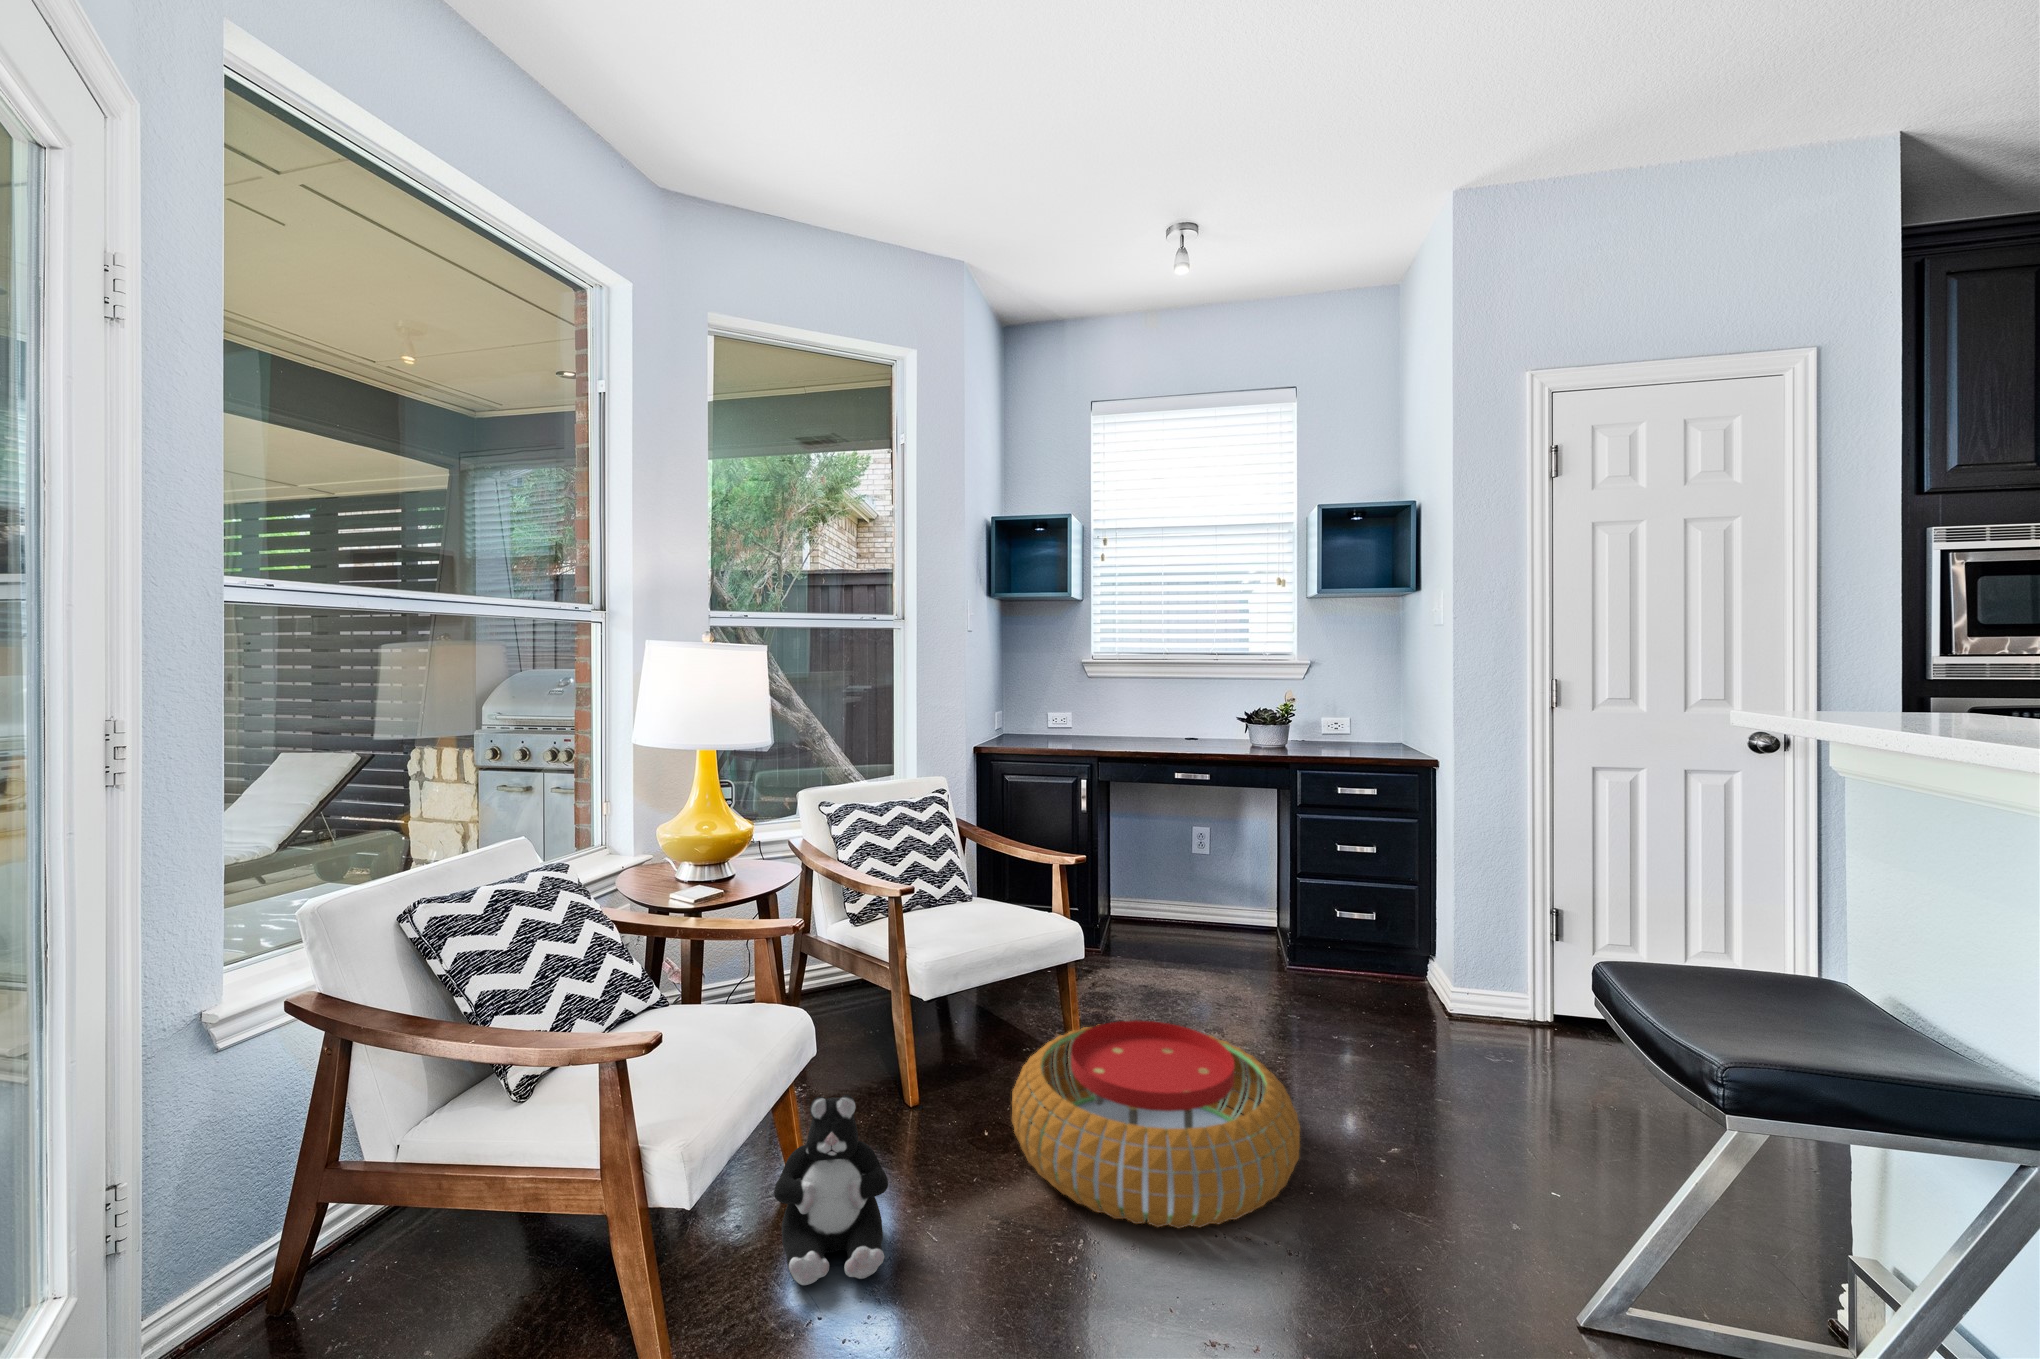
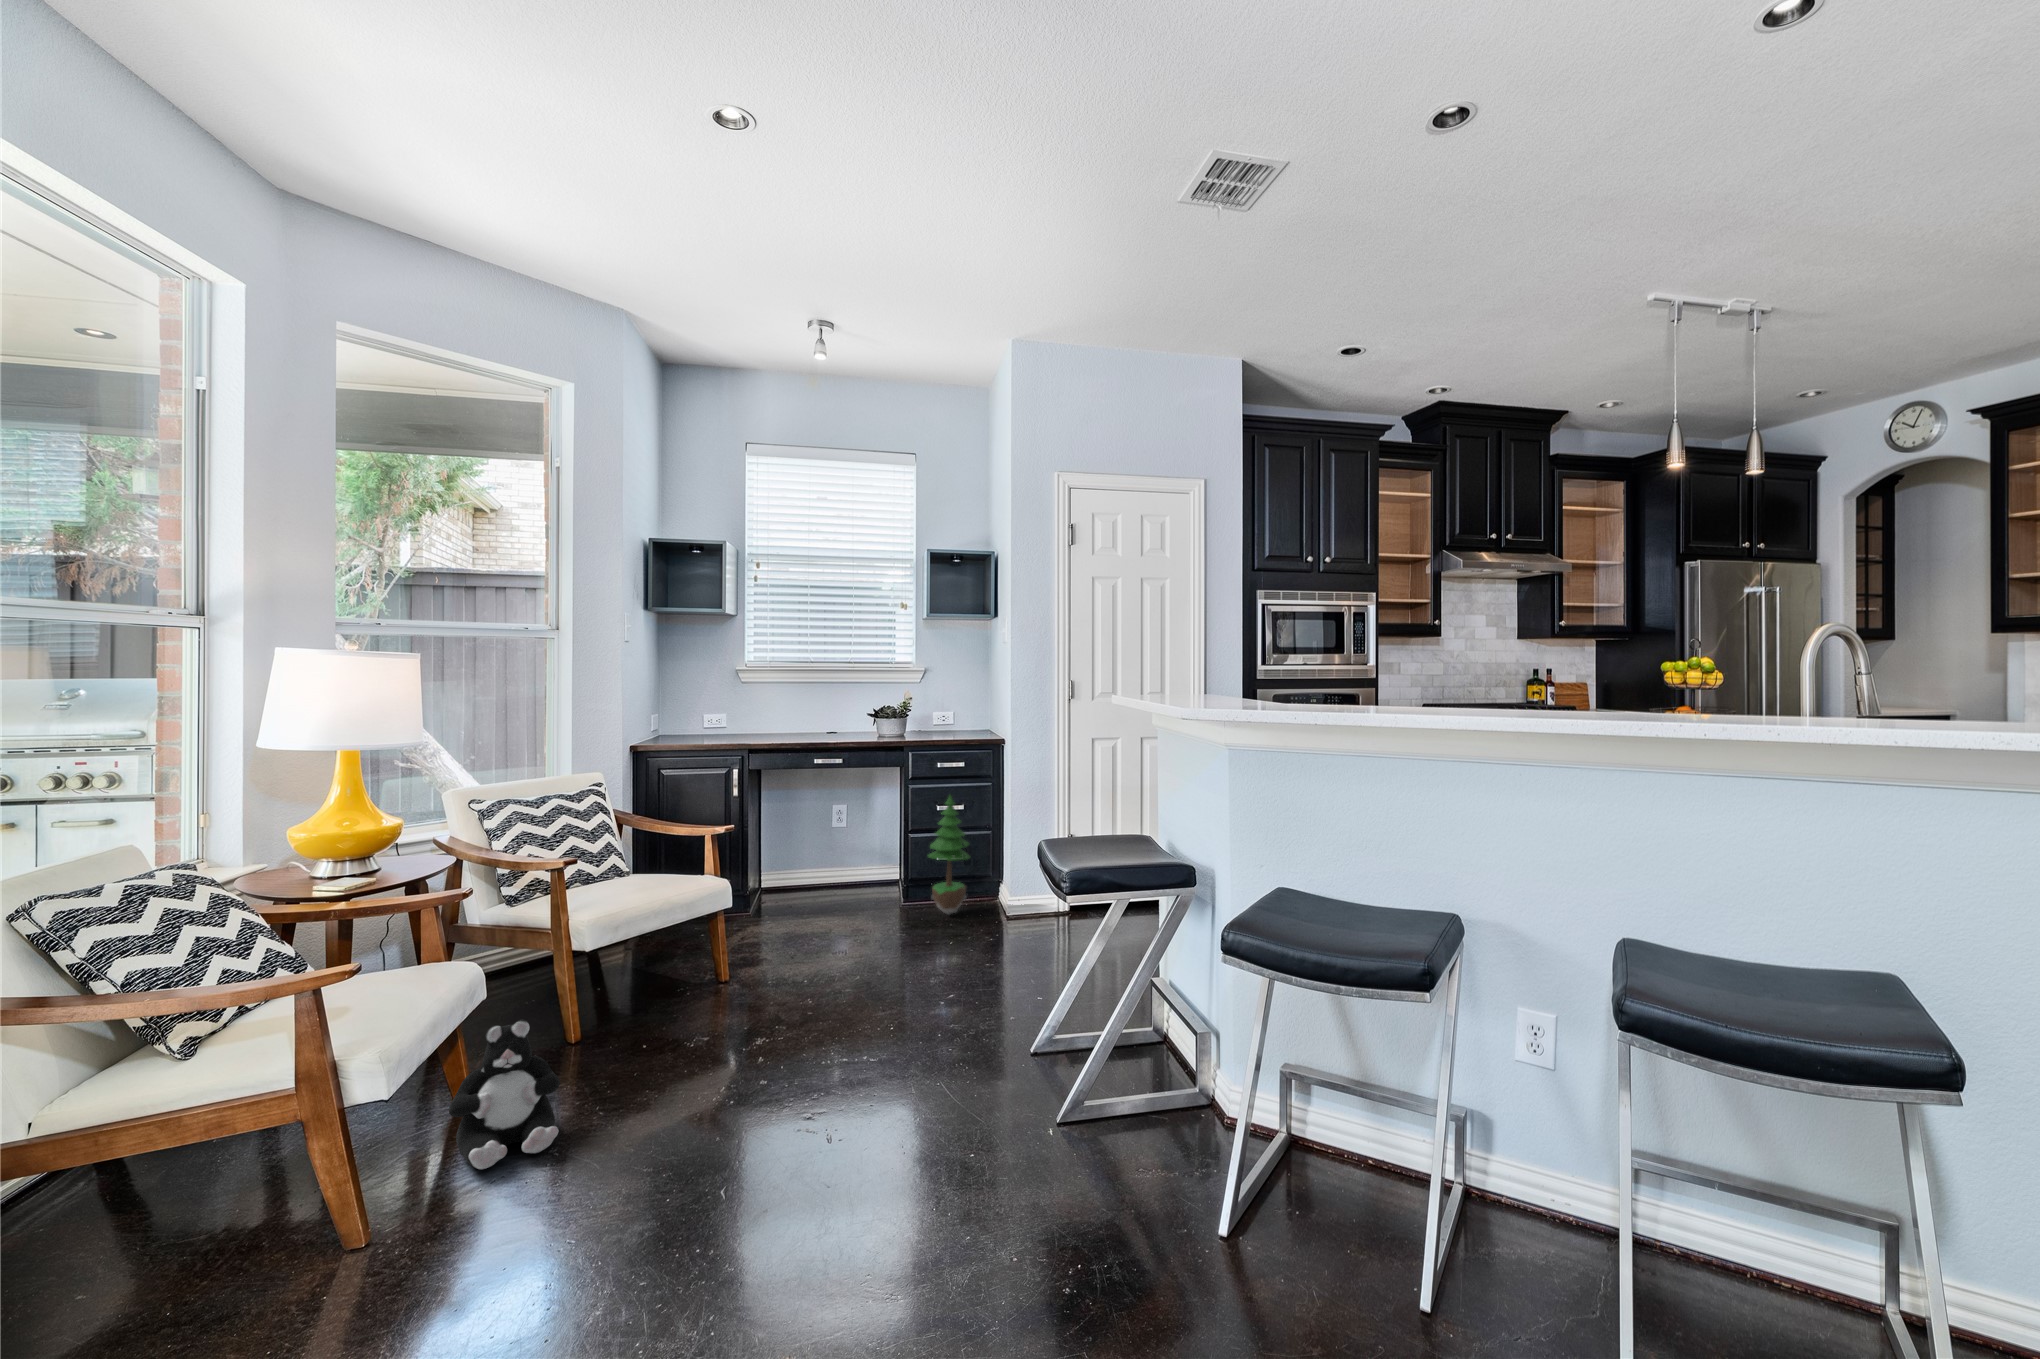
potted tree: none [1331,833,1396,1001] -> present [928,795,970,915]
pouf: present [1012,1020,1300,1228] -> none [668,939,888,1074]

